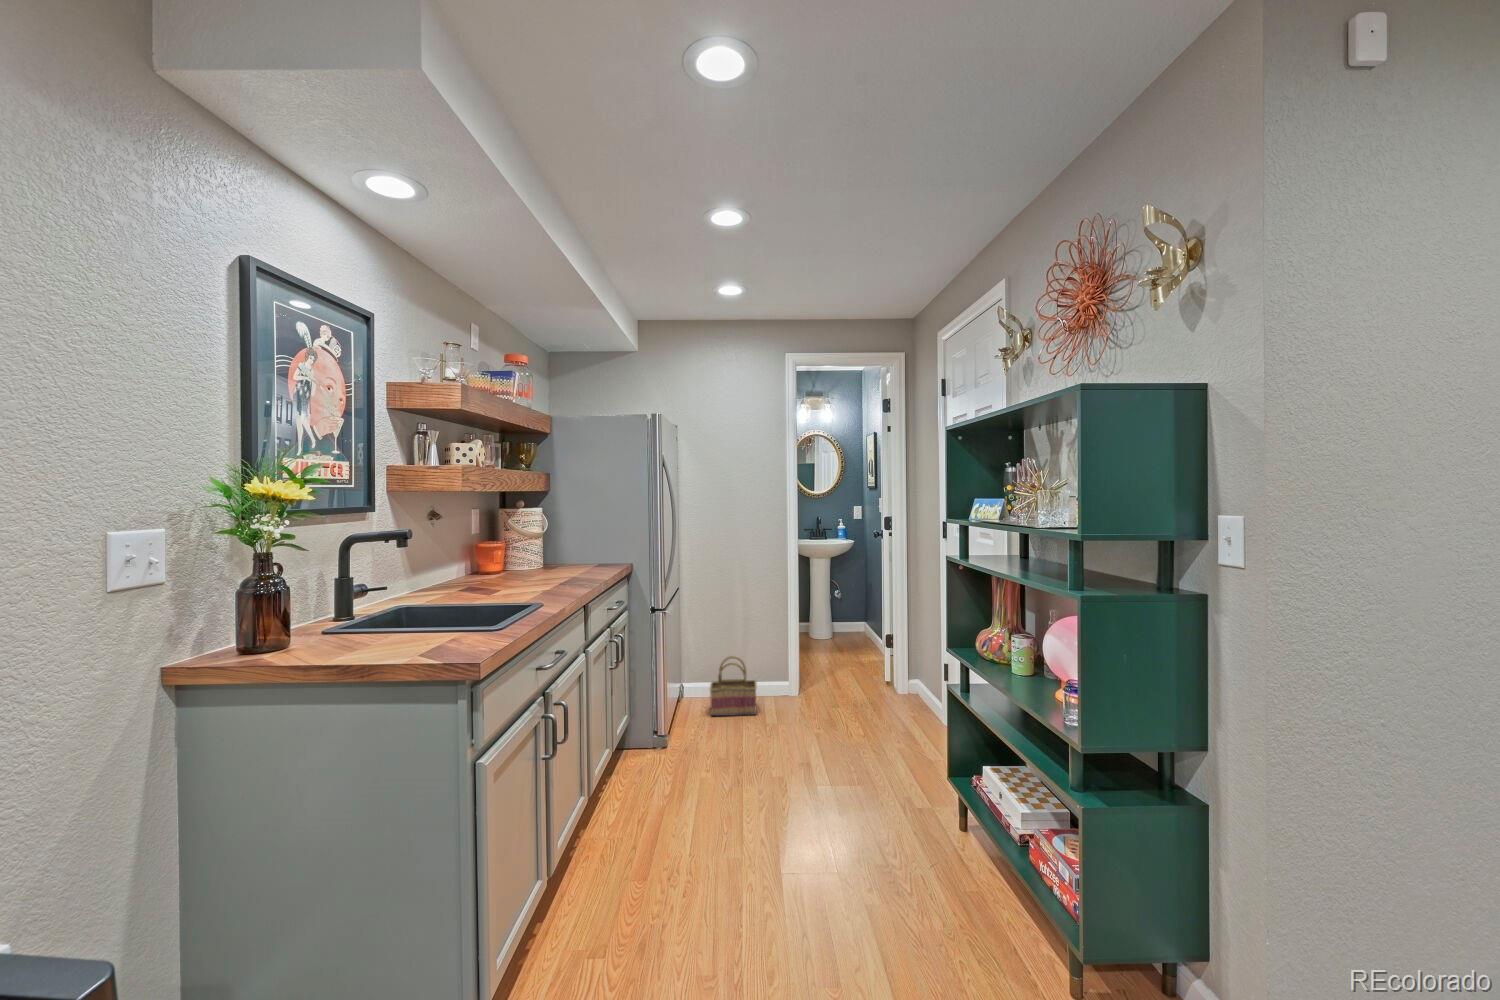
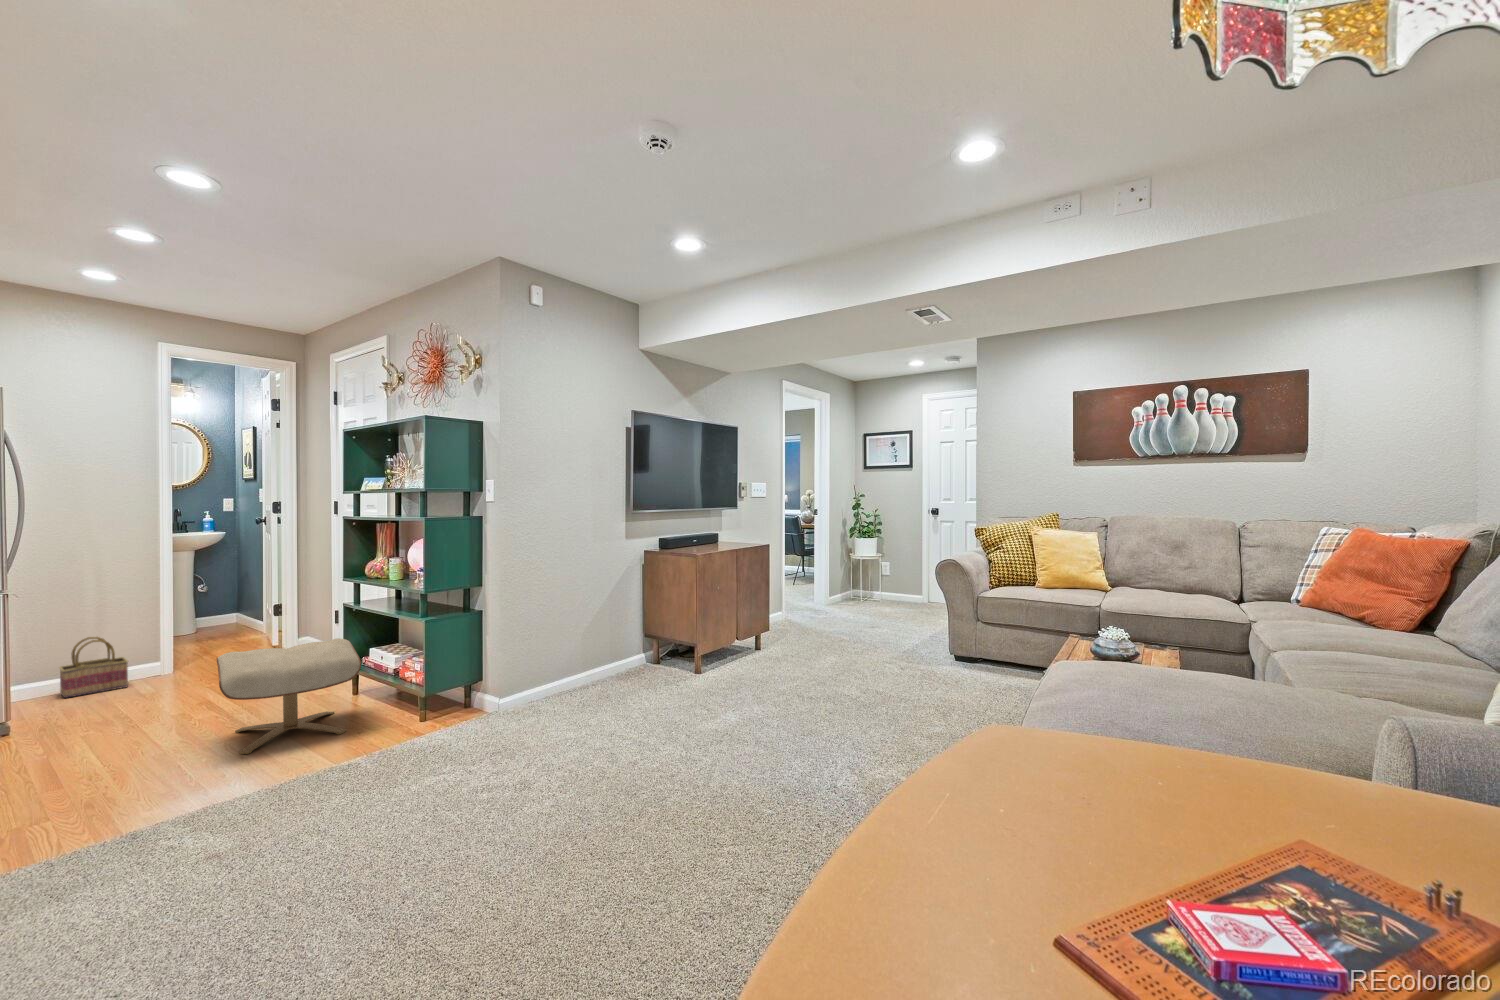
ottoman: none [771,759,965,967] -> present [217,638,361,754]

